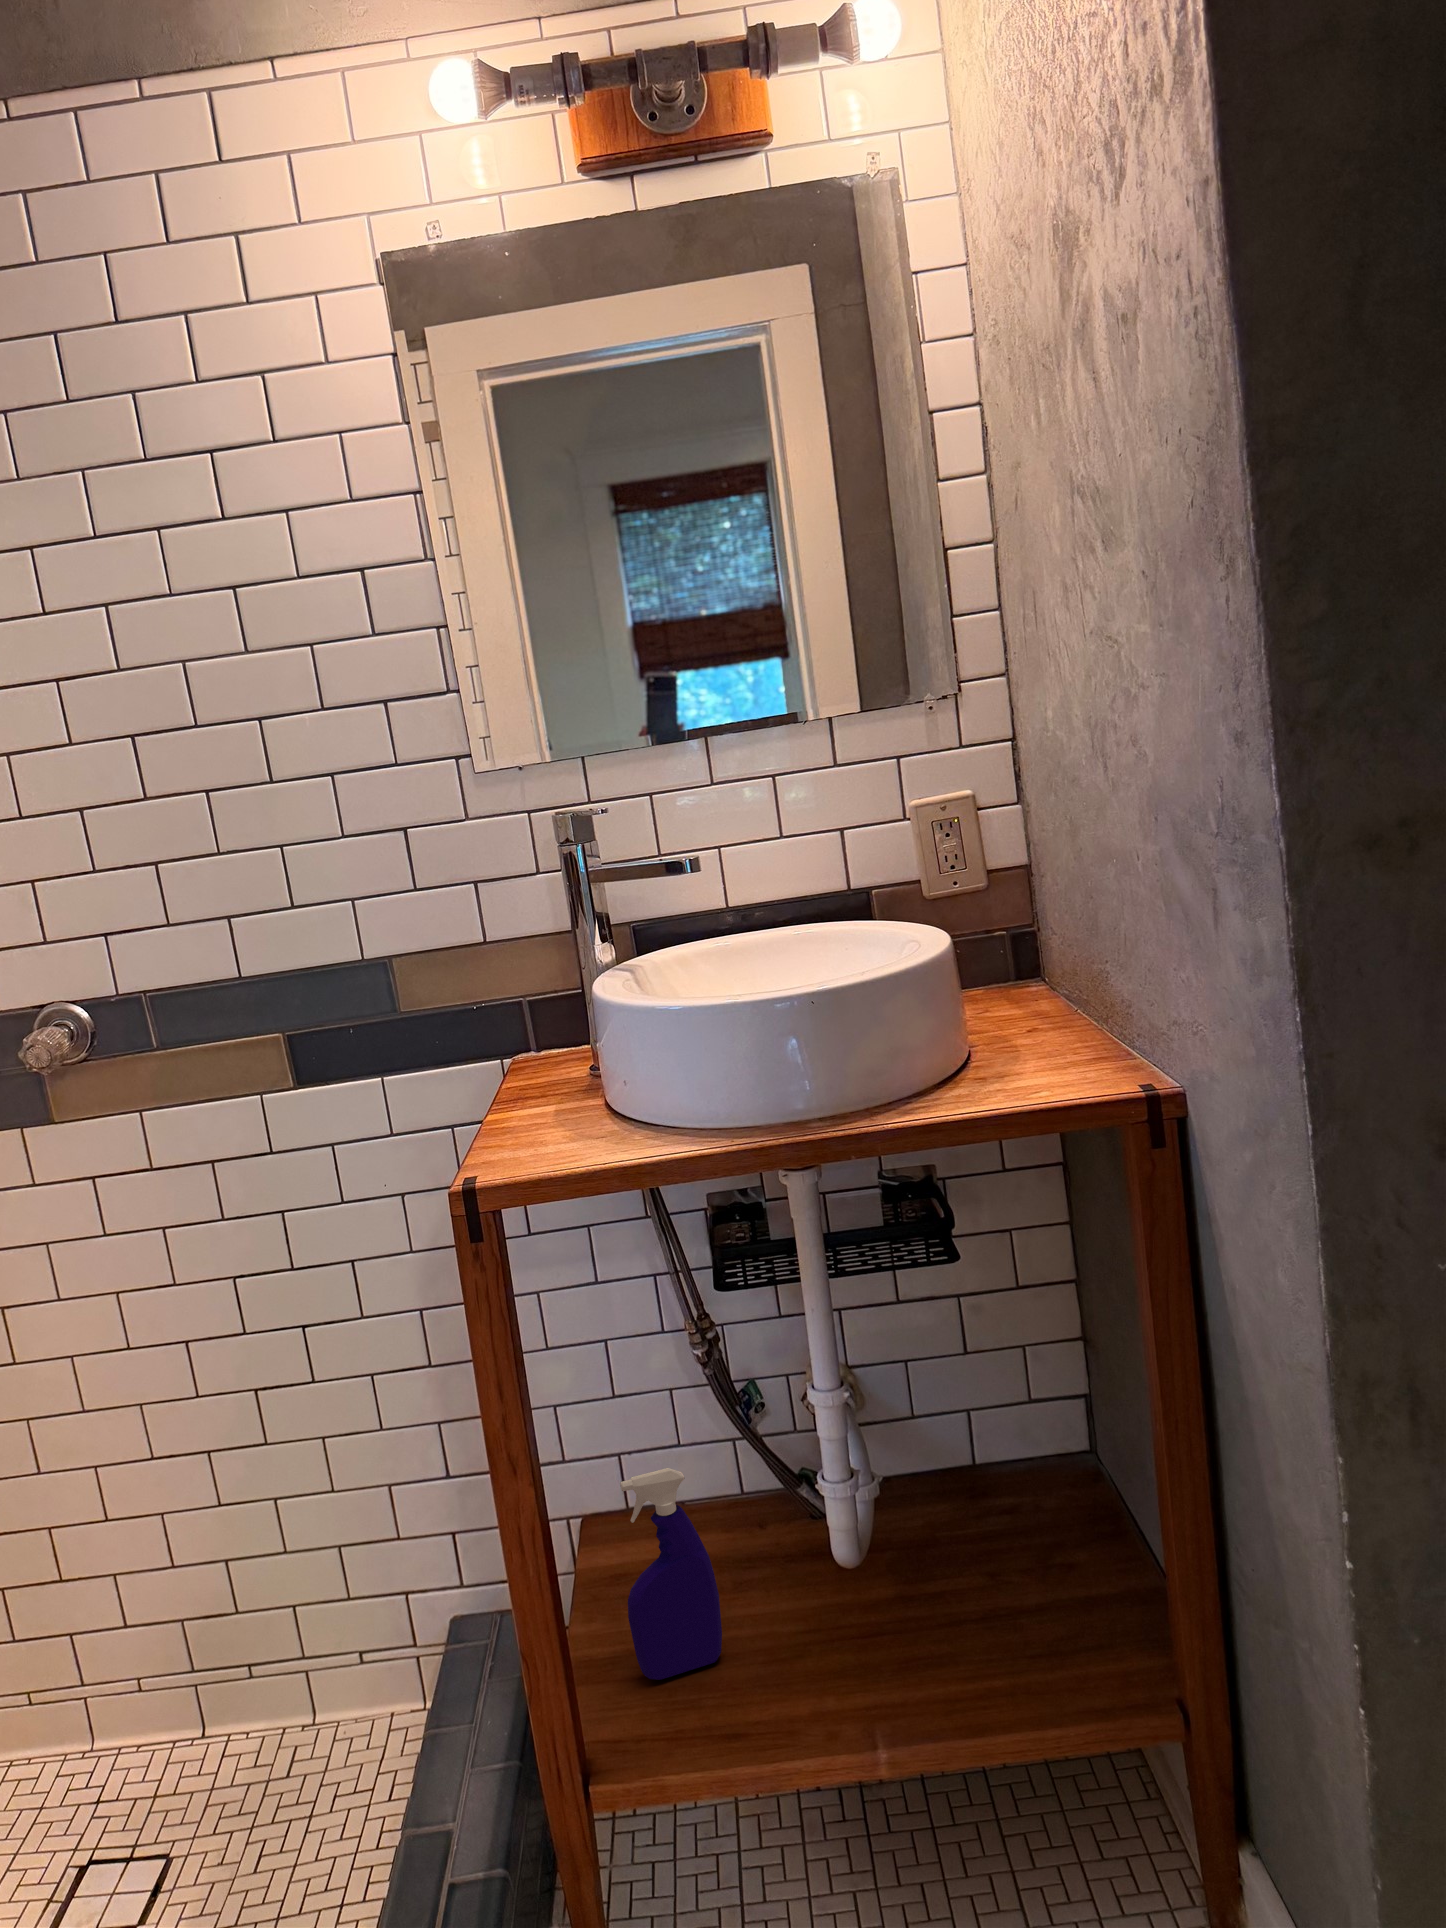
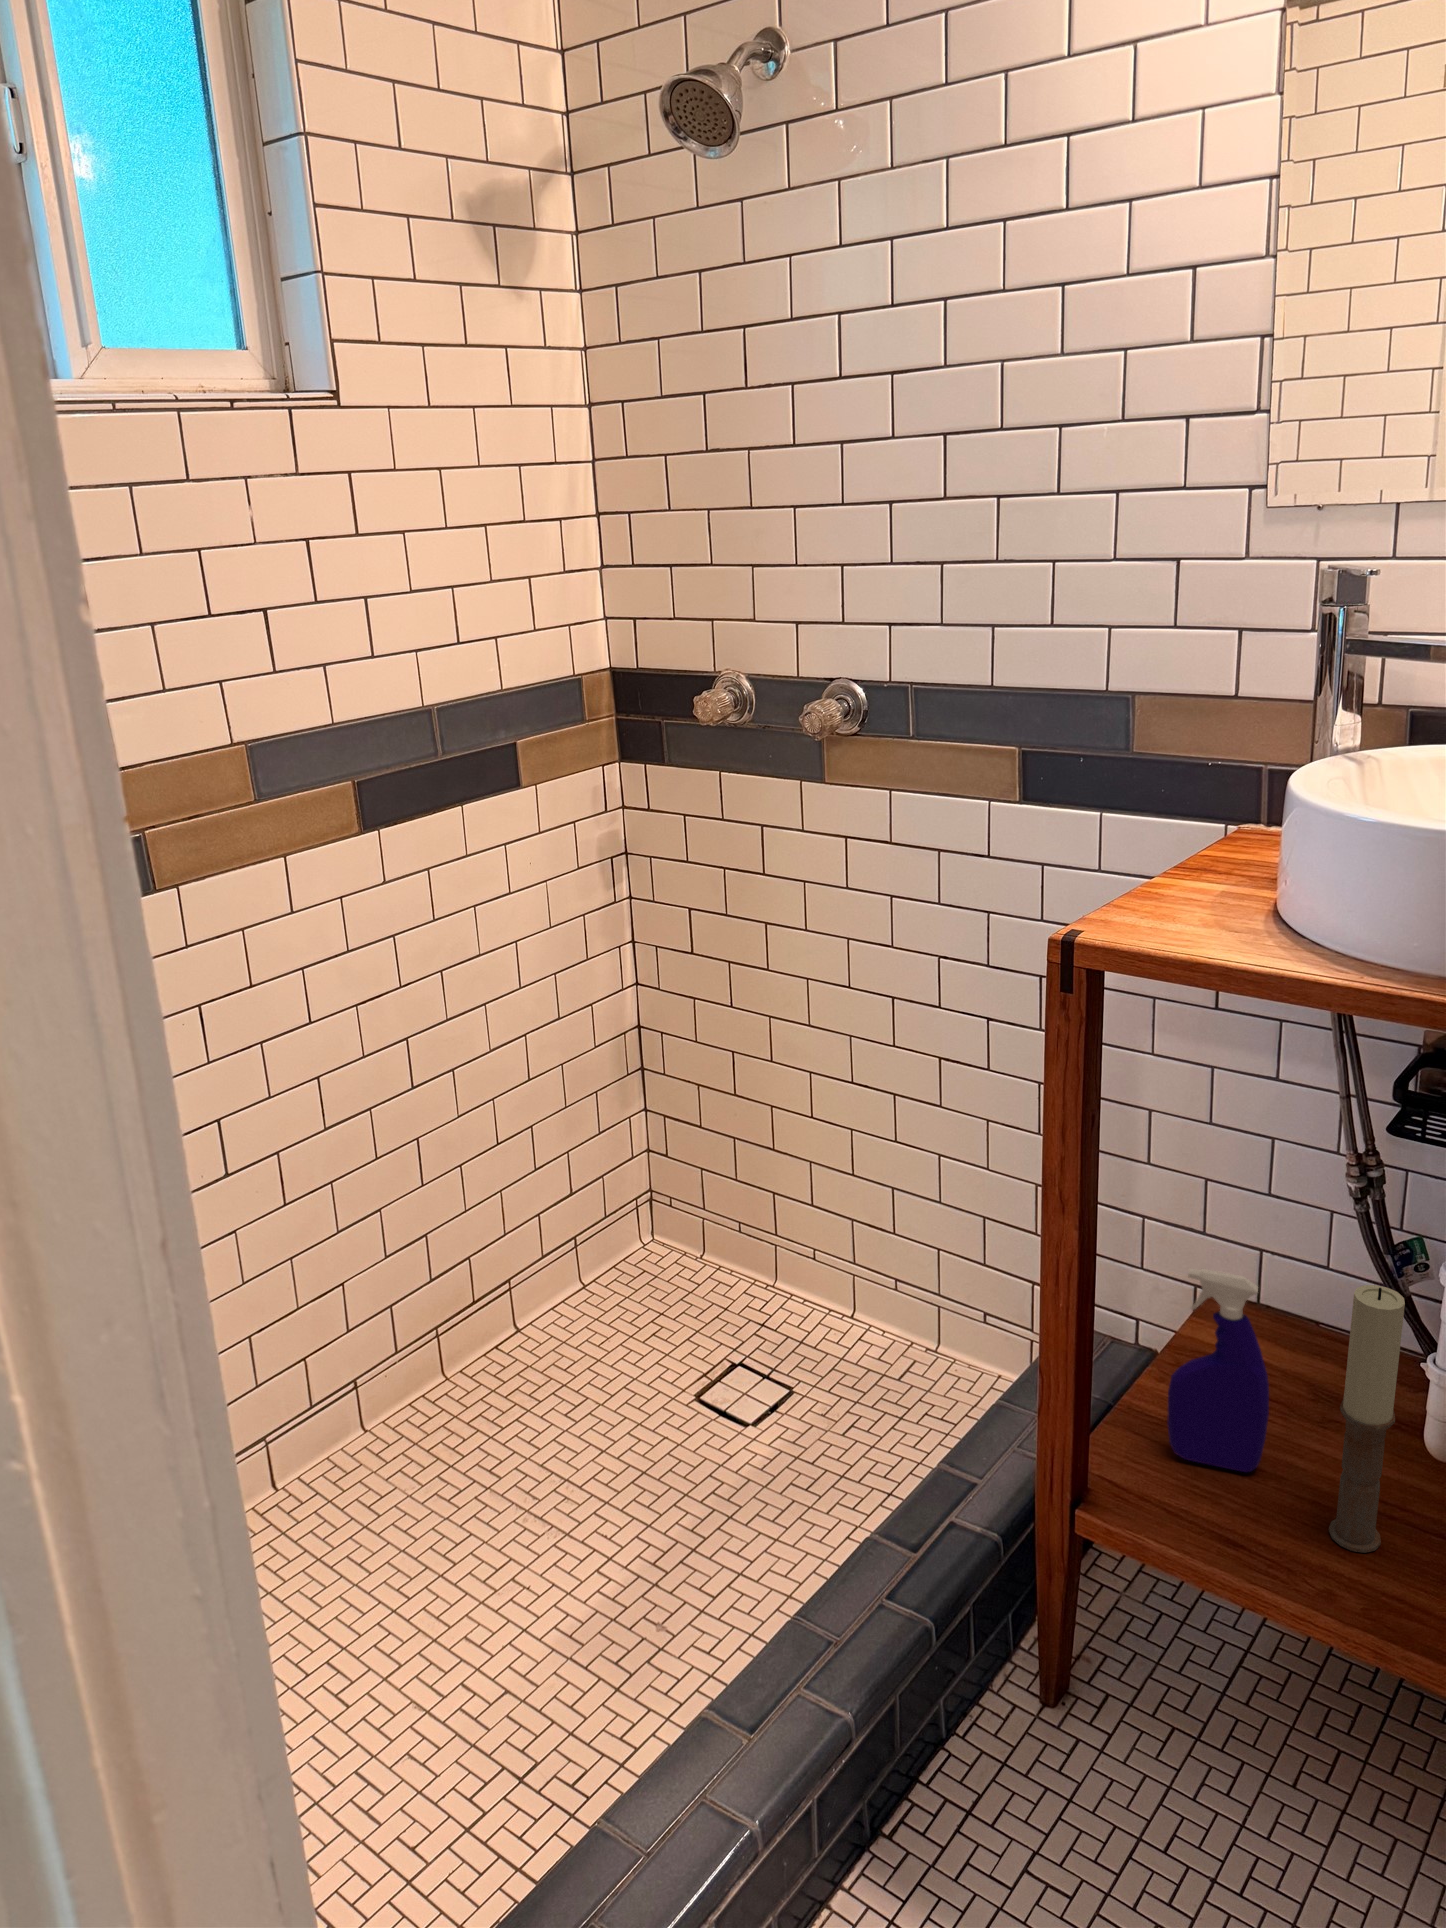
candle: none [773,1421,847,1684] -> present [1329,1285,1405,1553]

